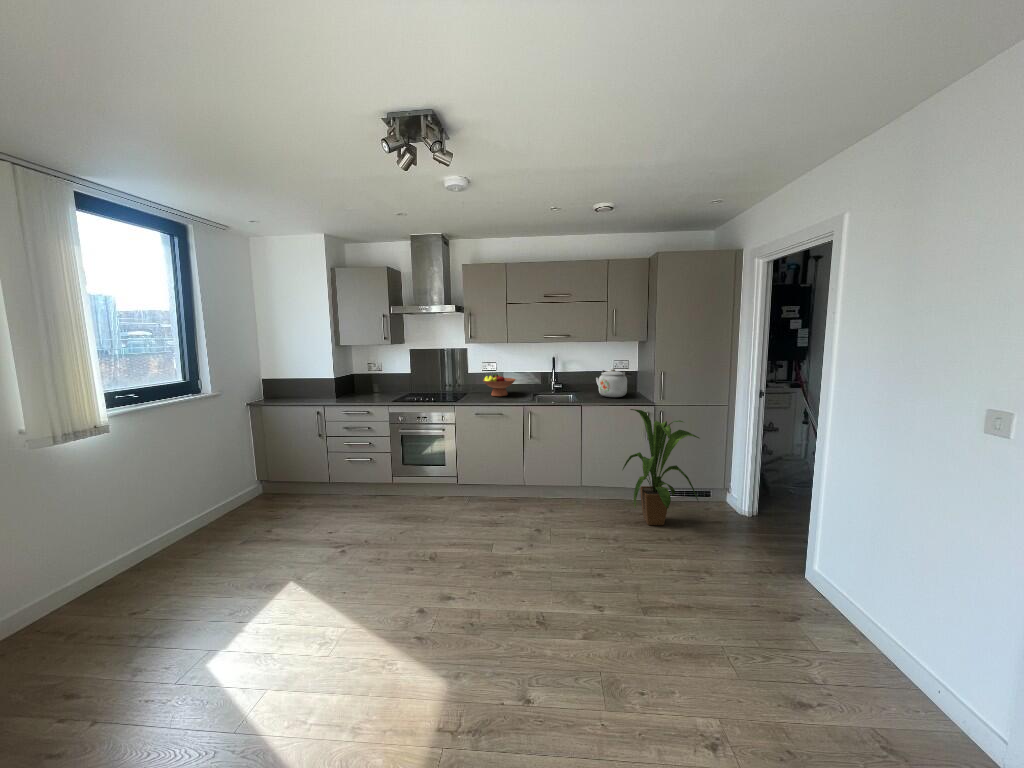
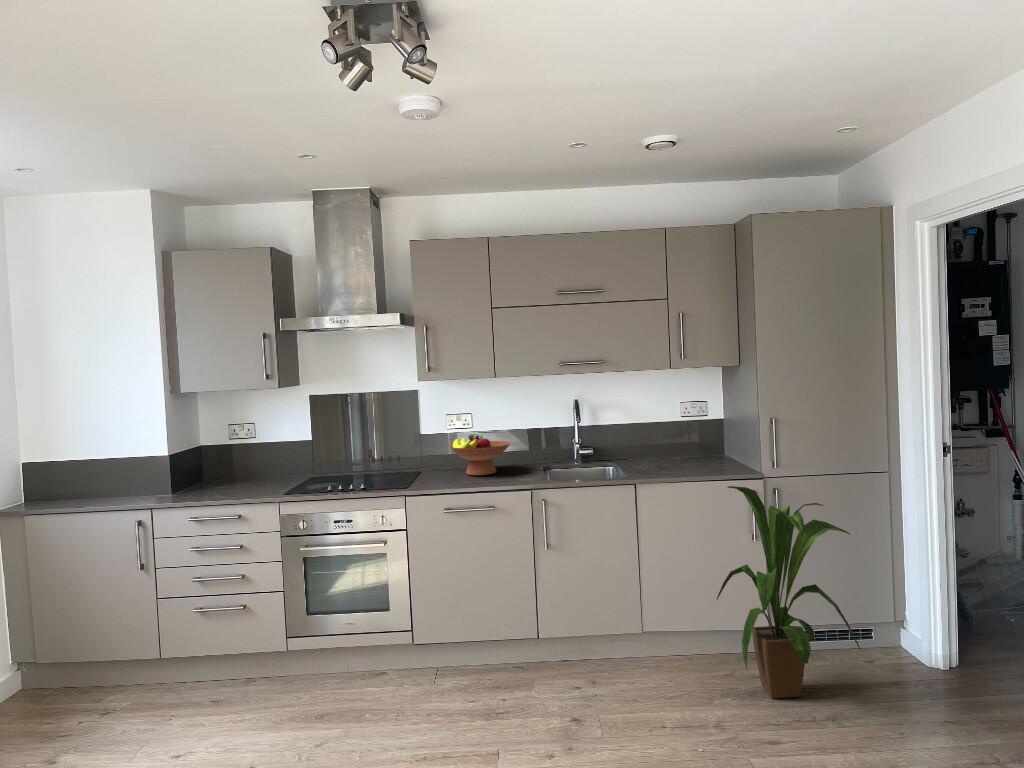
kettle: present [596,369,632,397] -> none [654,417,718,467]

